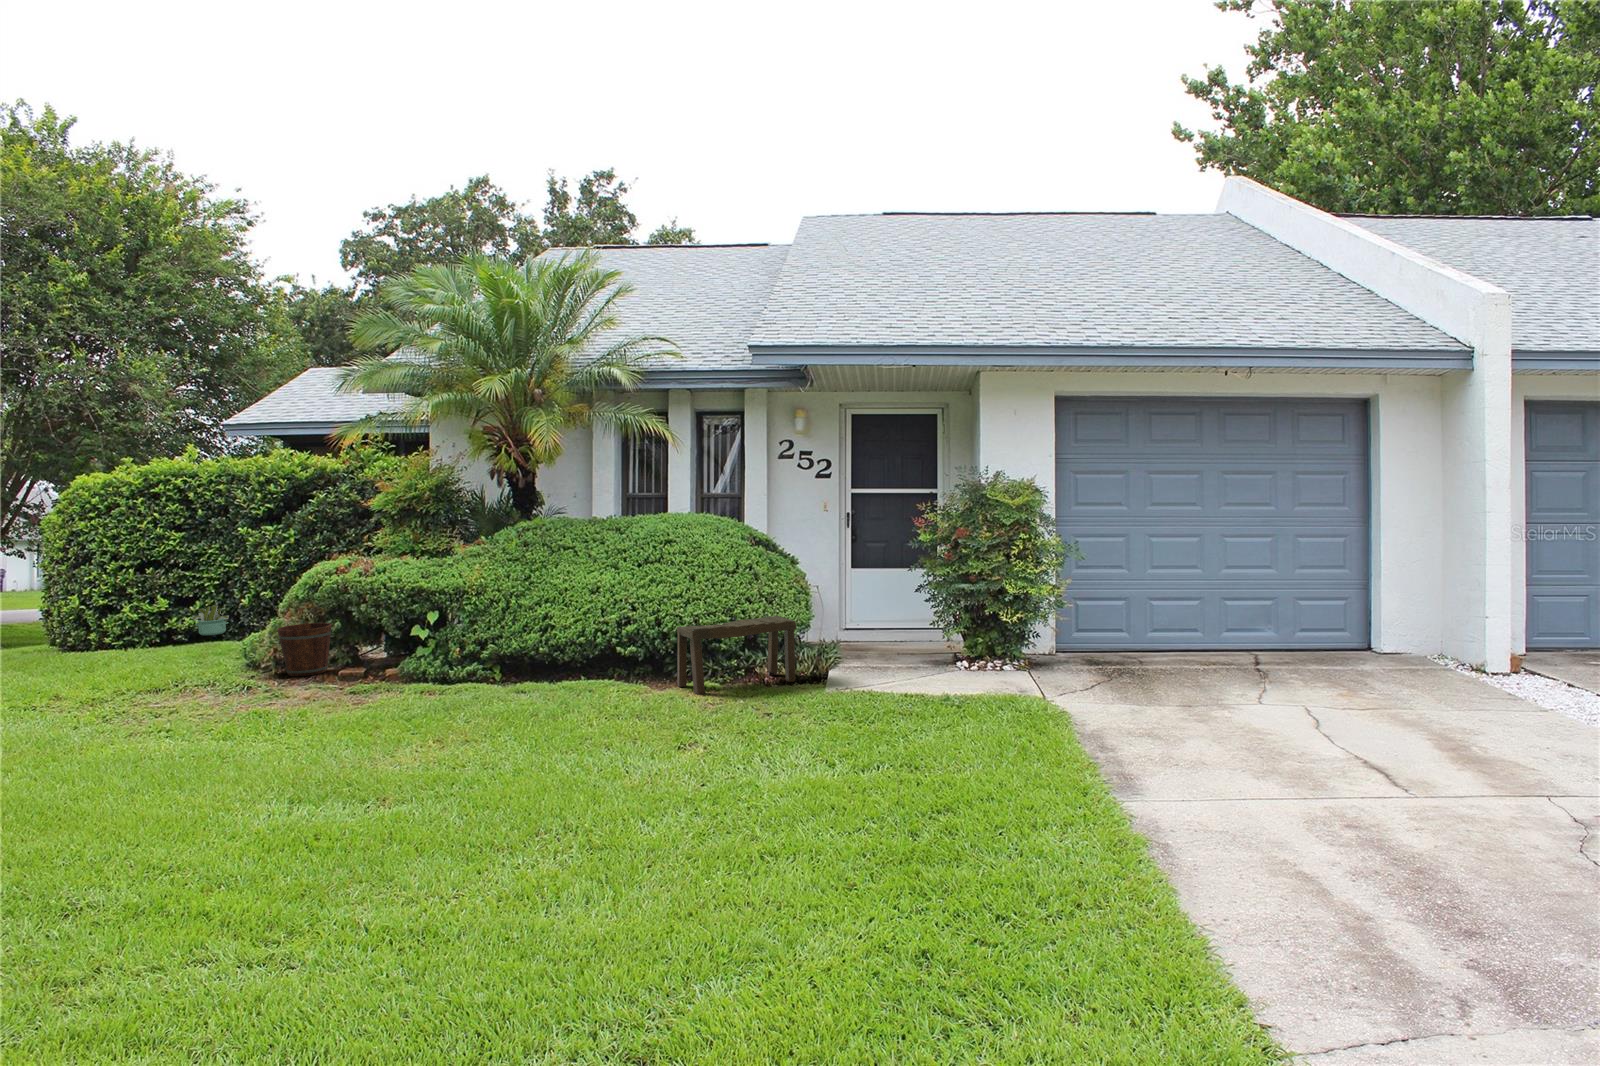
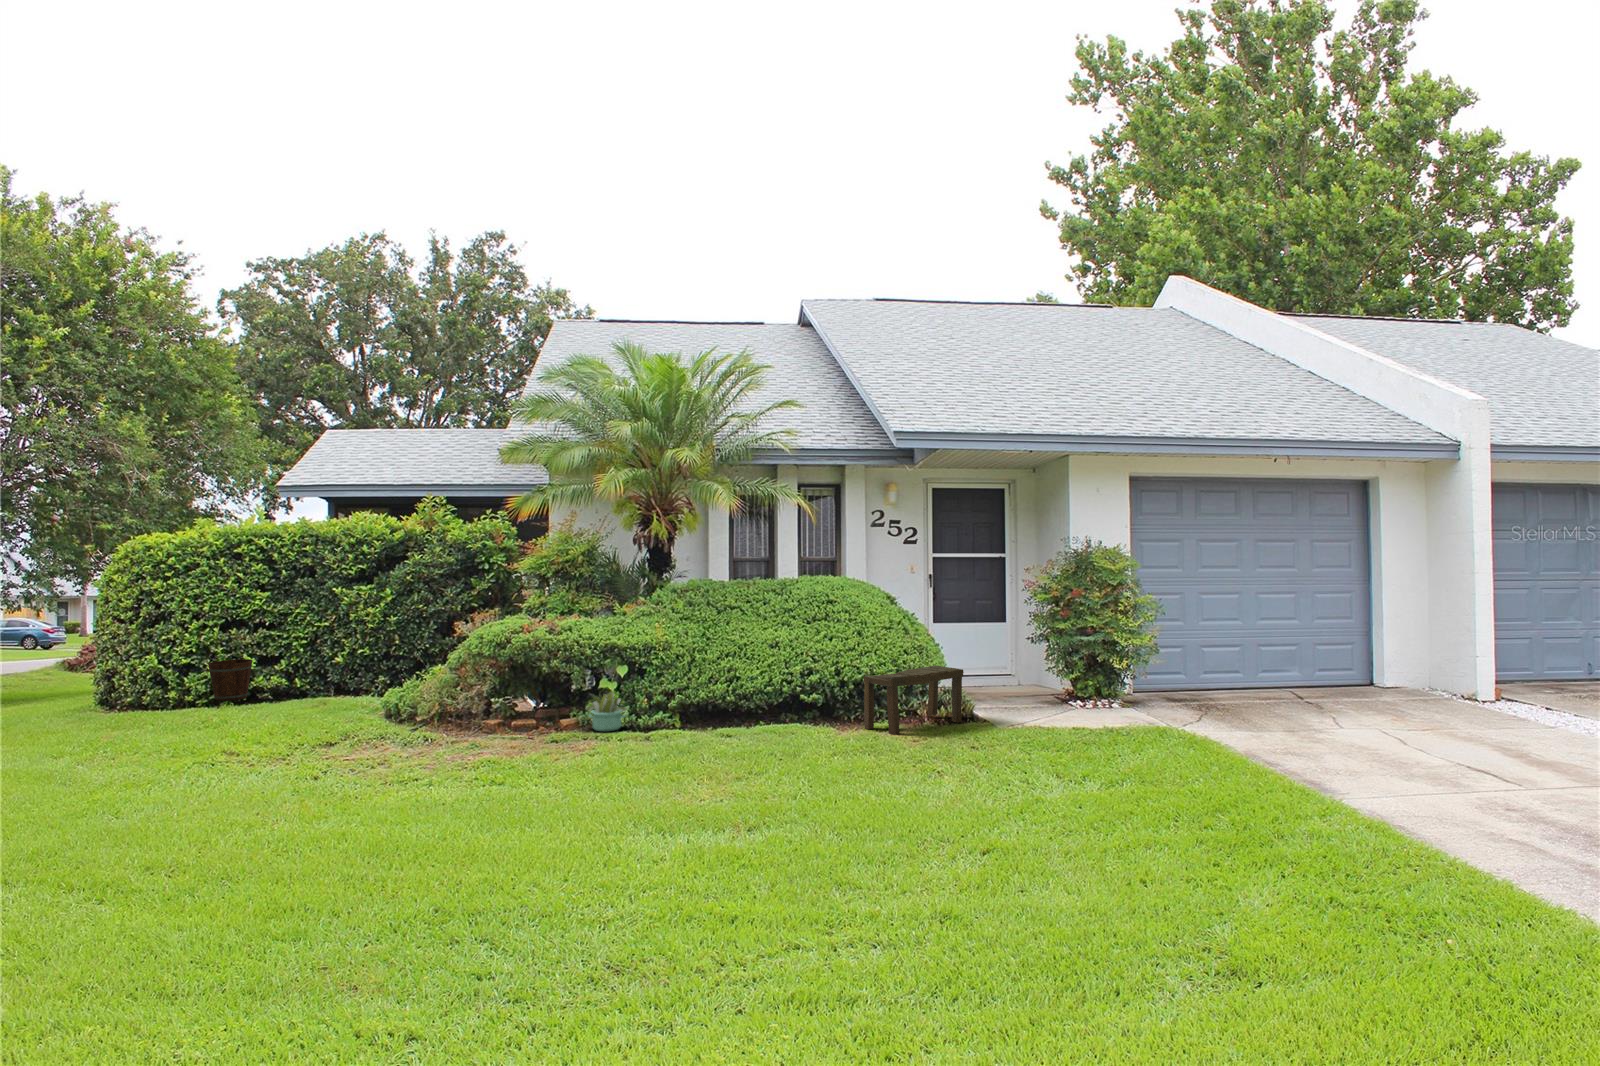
decorative plant: present [191,606,229,635] -> present [586,693,627,731]
bucket: present [277,621,332,676] -> present [208,658,252,701]

